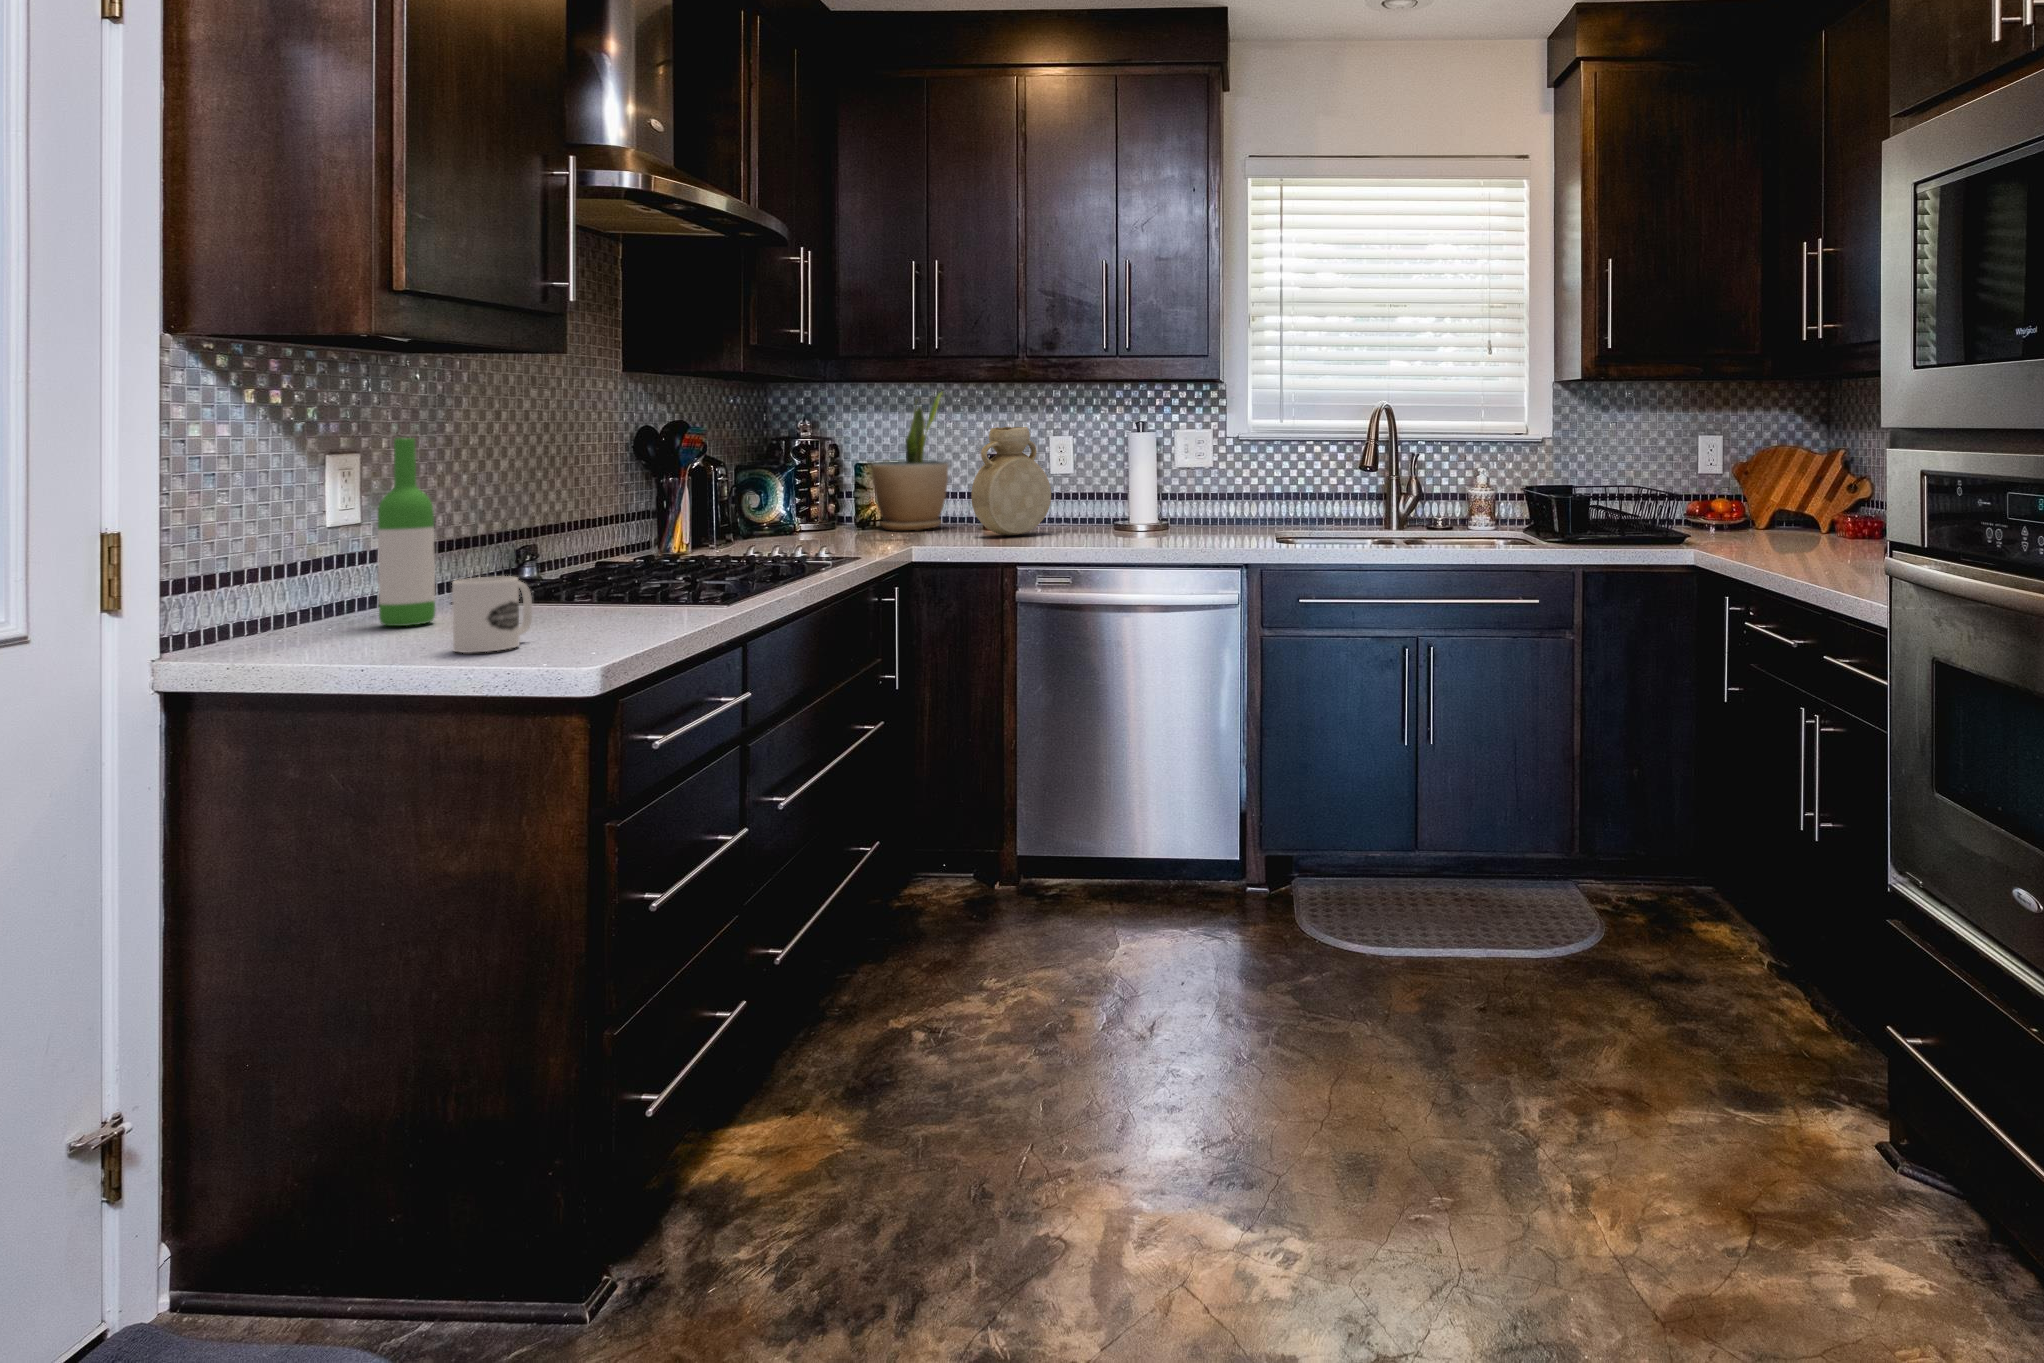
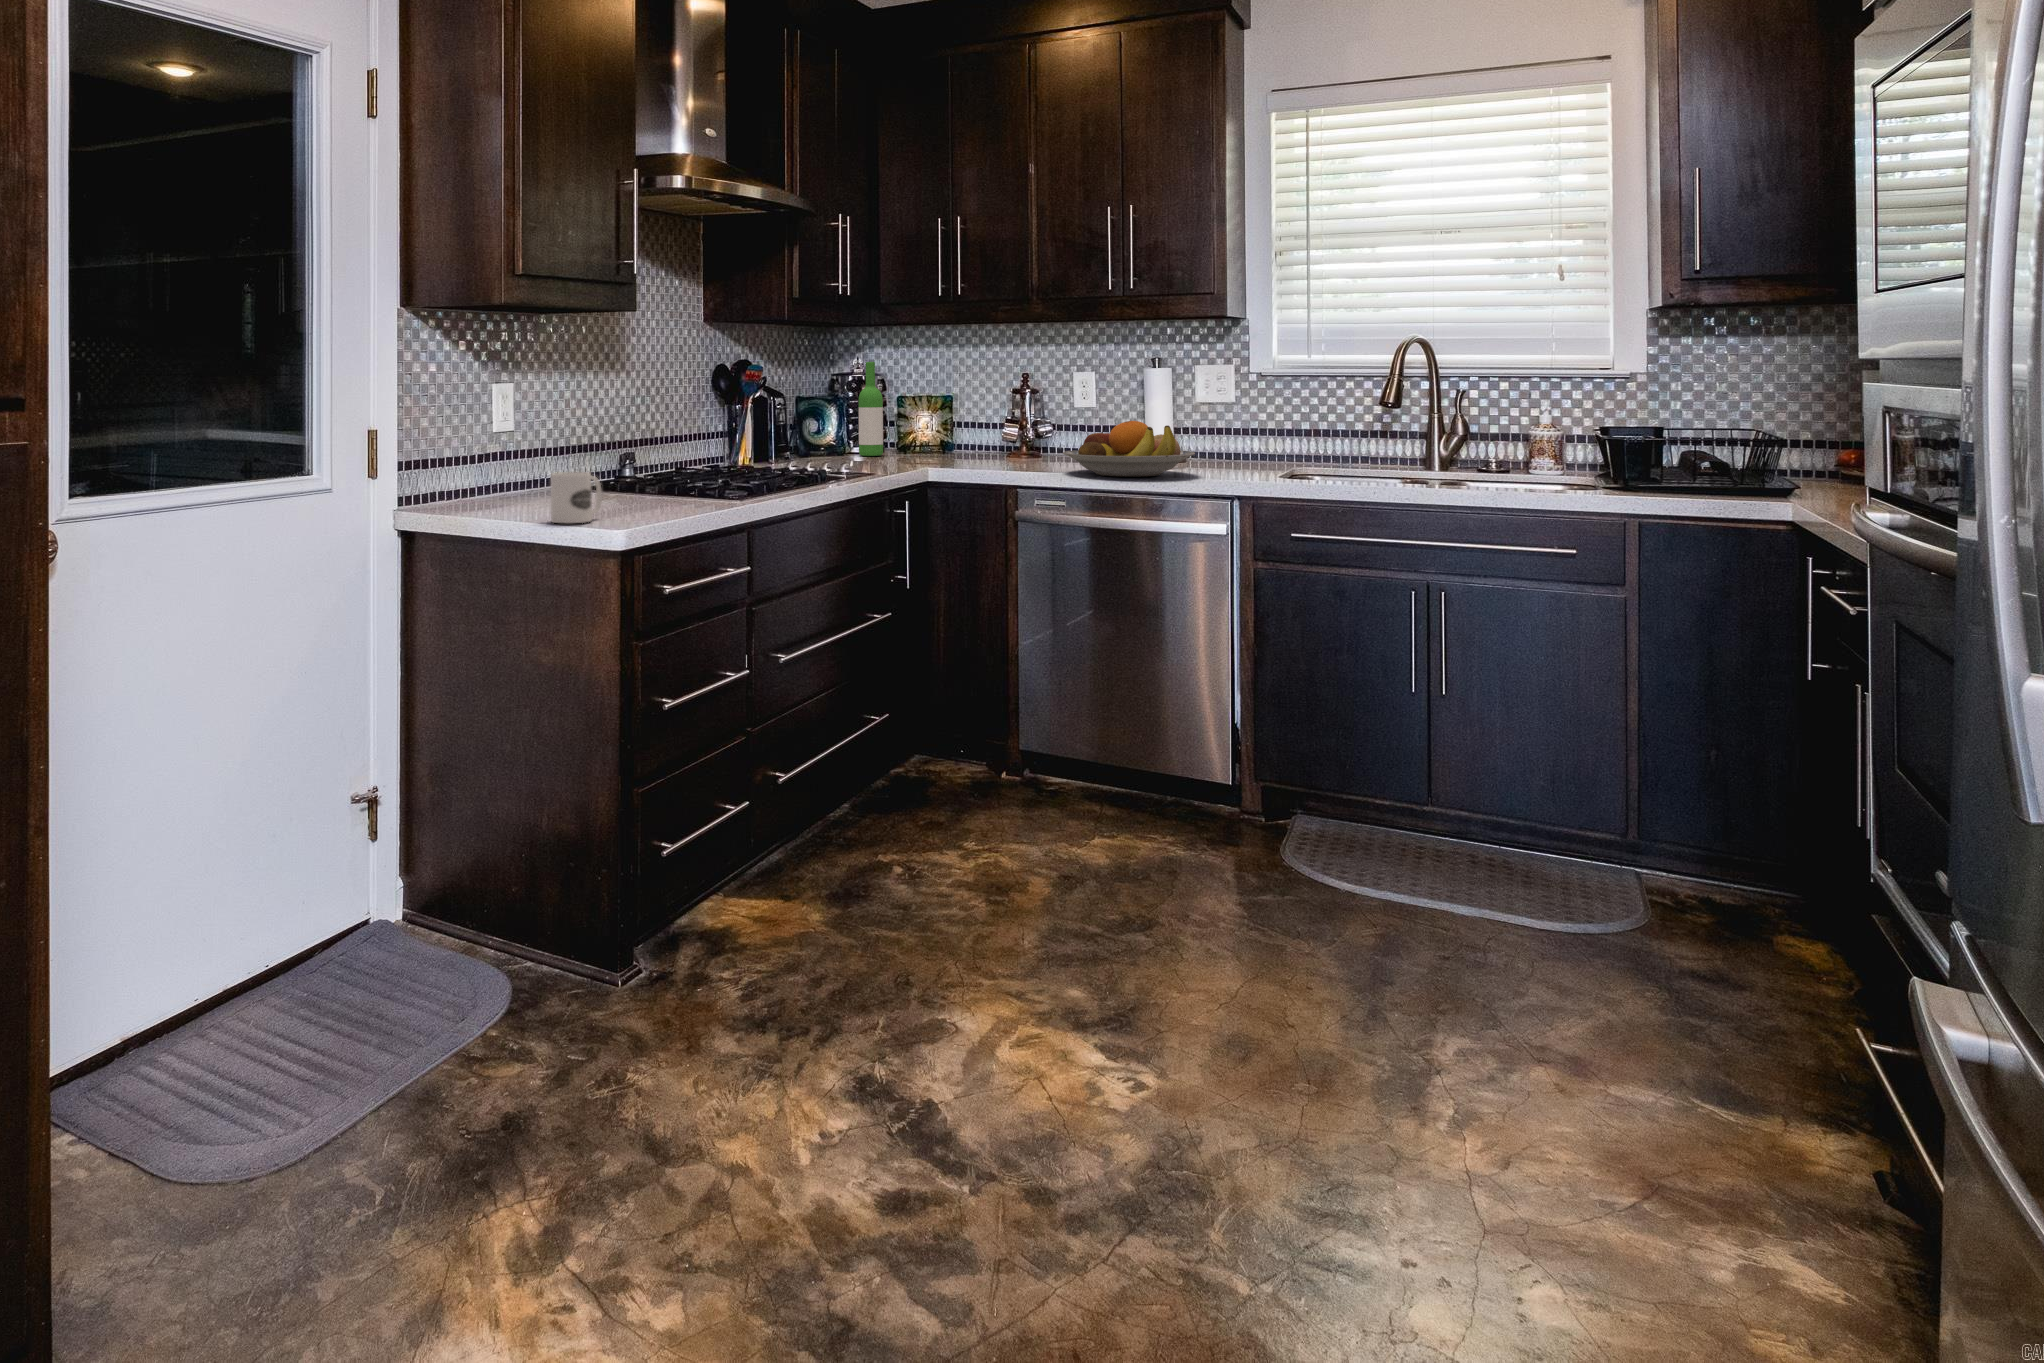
potted plant: present [872,393,948,530] -> none [909,330,975,454]
vase: present [971,427,1051,536] -> none [987,364,1061,463]
wine bottle: present [378,438,435,626] -> present [859,362,883,456]
fruit bowl: none [1066,487,1202,547] -> present [1063,421,1195,477]

